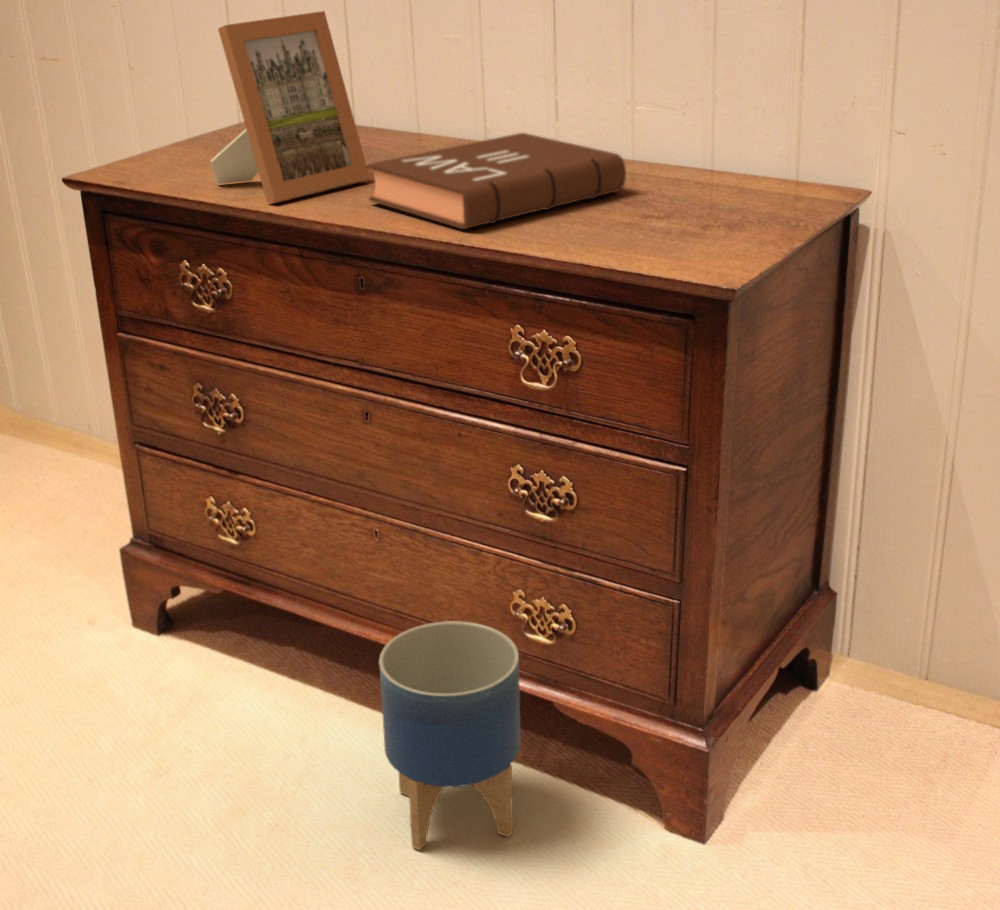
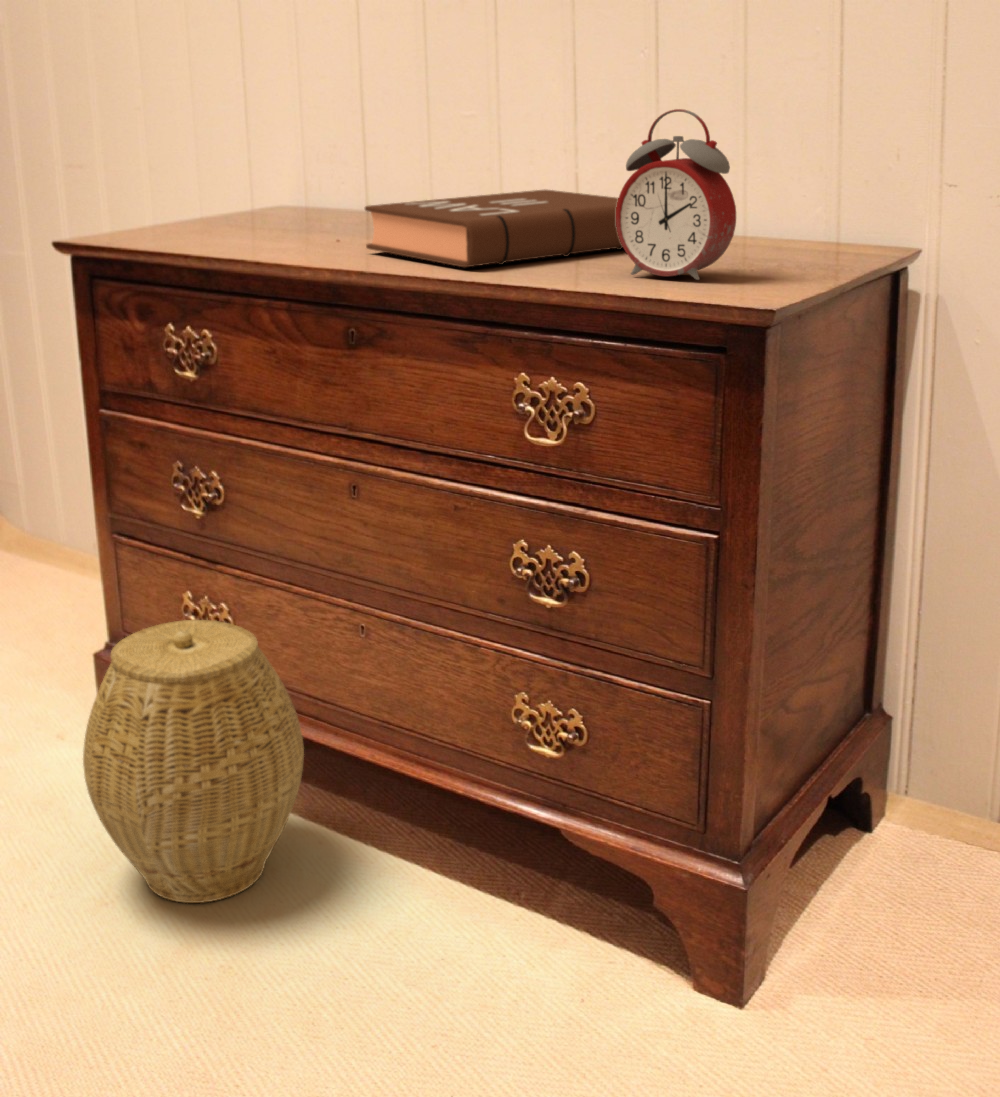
picture frame: present [210,11,370,204] -> none [197,49,374,252]
alarm clock: none [595,100,699,247] -> present [616,109,736,280]
woven basket: none [136,529,327,775] -> present [83,620,304,903]
planter: present [379,621,520,850] -> none [353,726,518,994]

